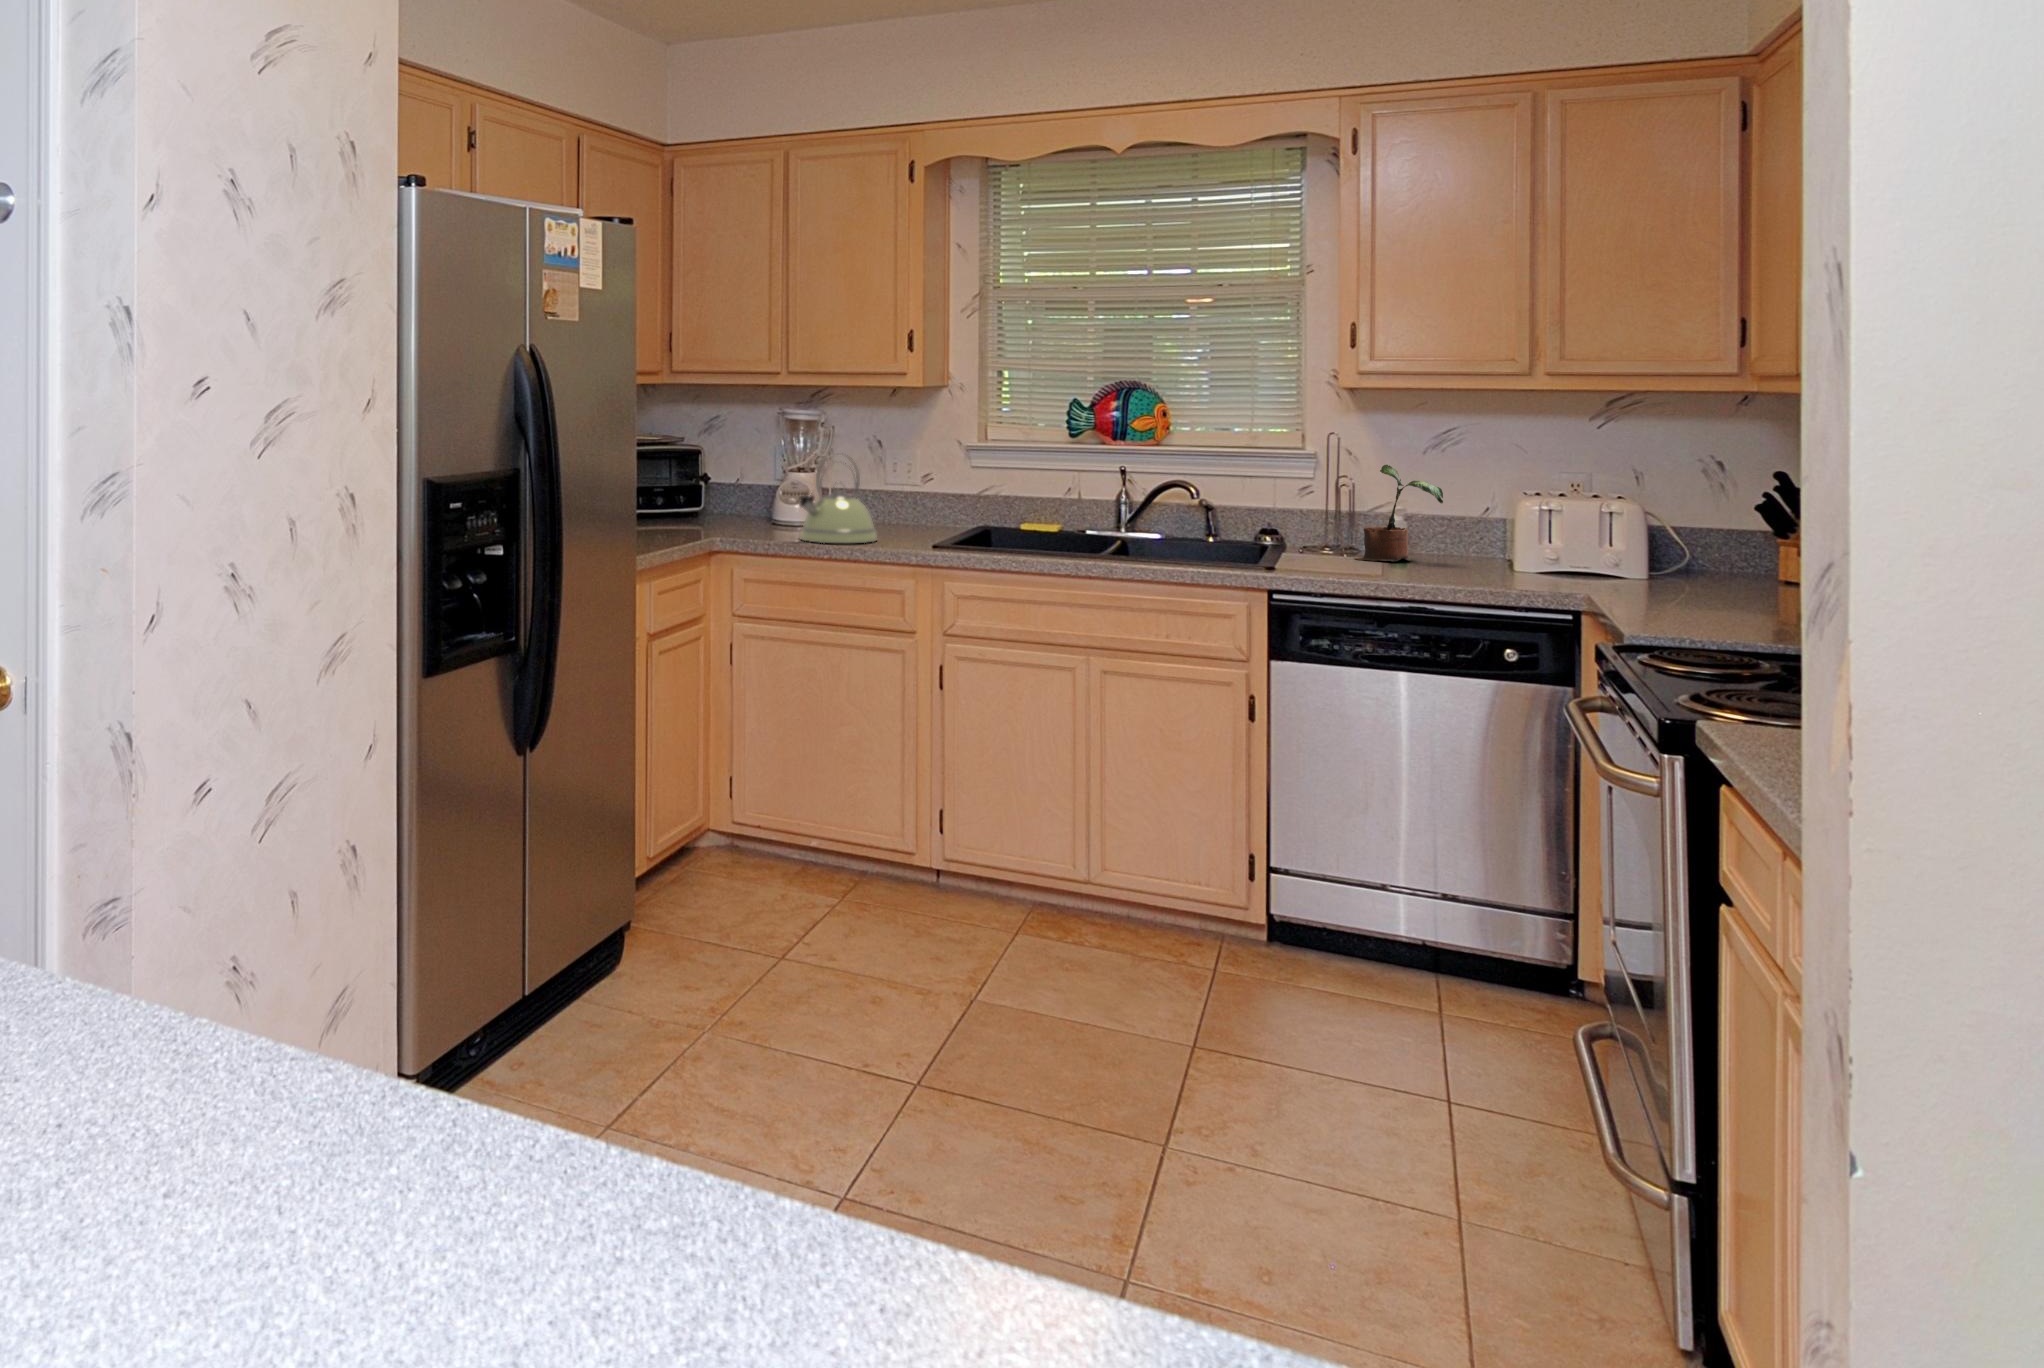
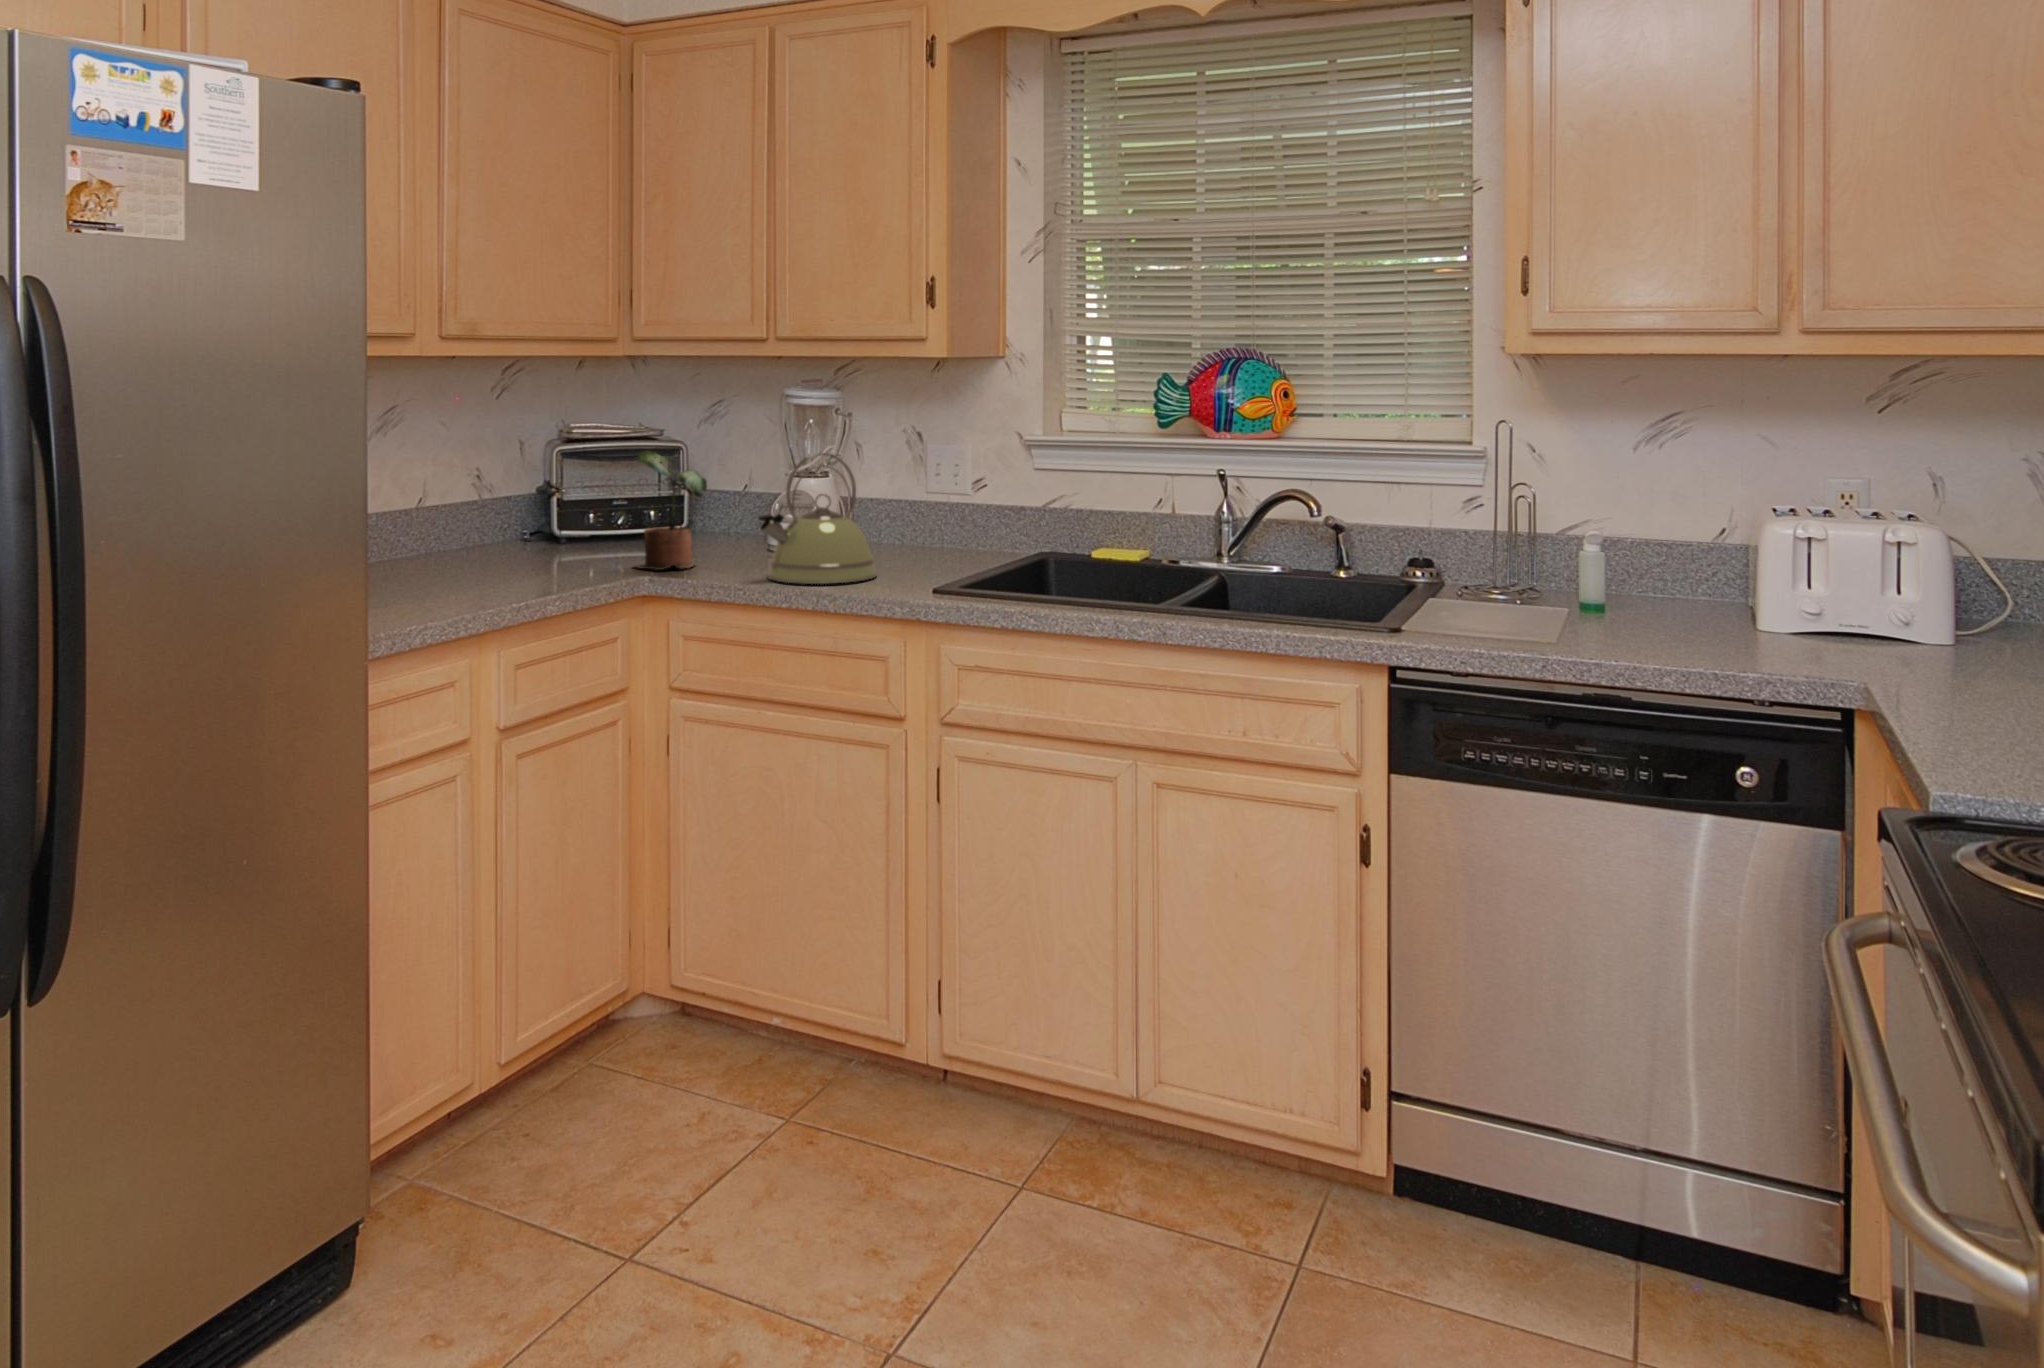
potted plant: present [1355,465,1443,561] -> present [636,450,707,570]

